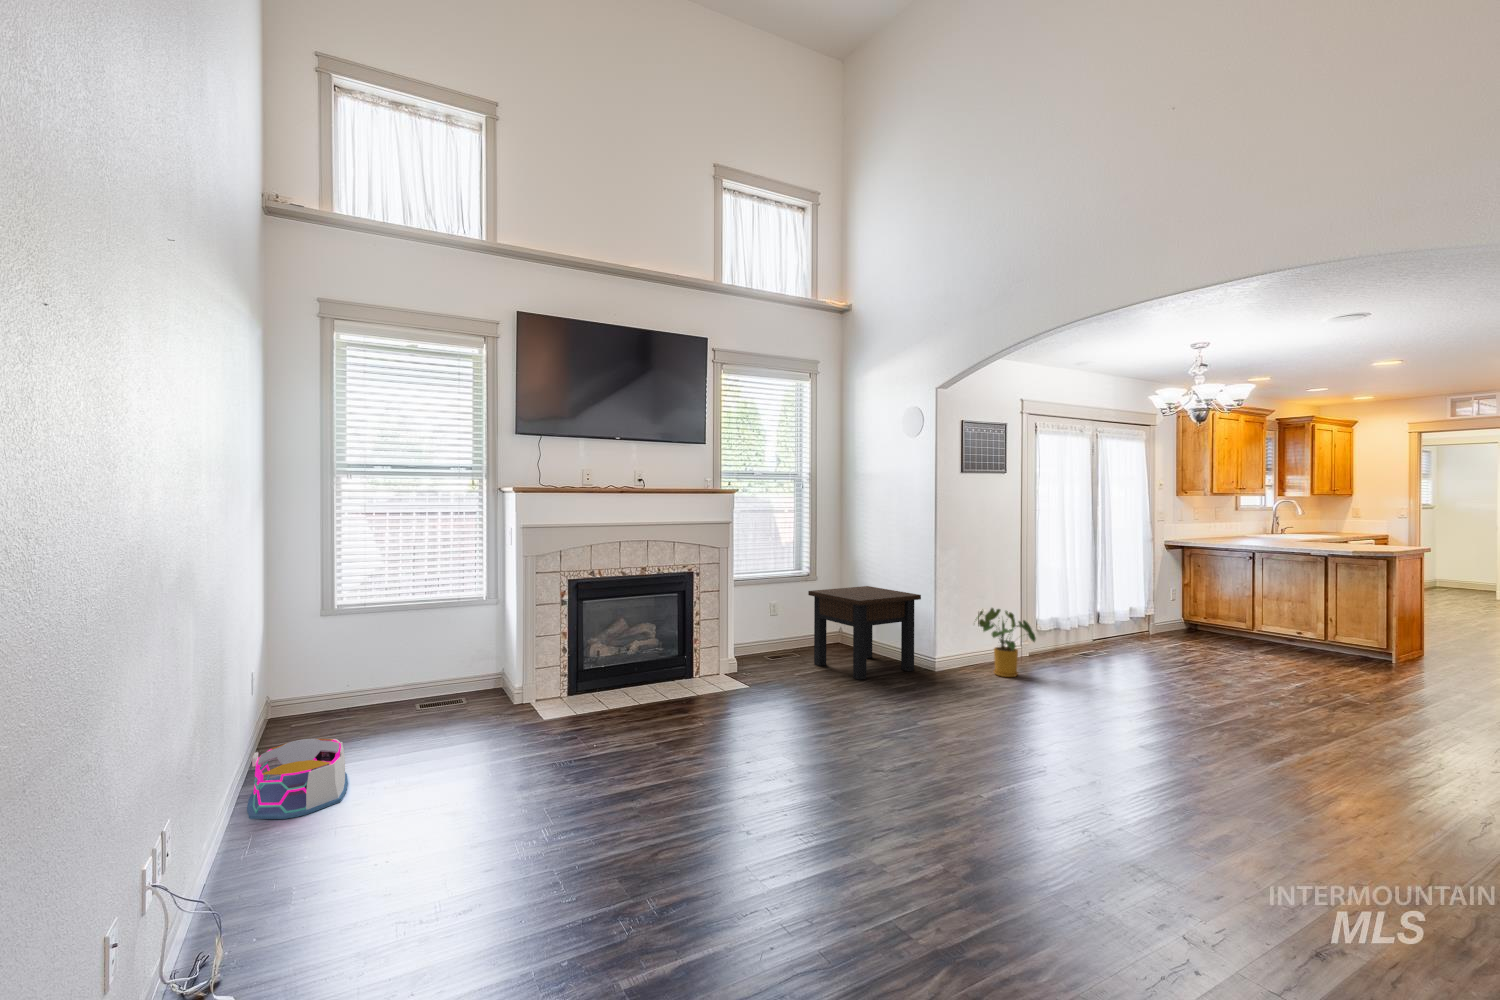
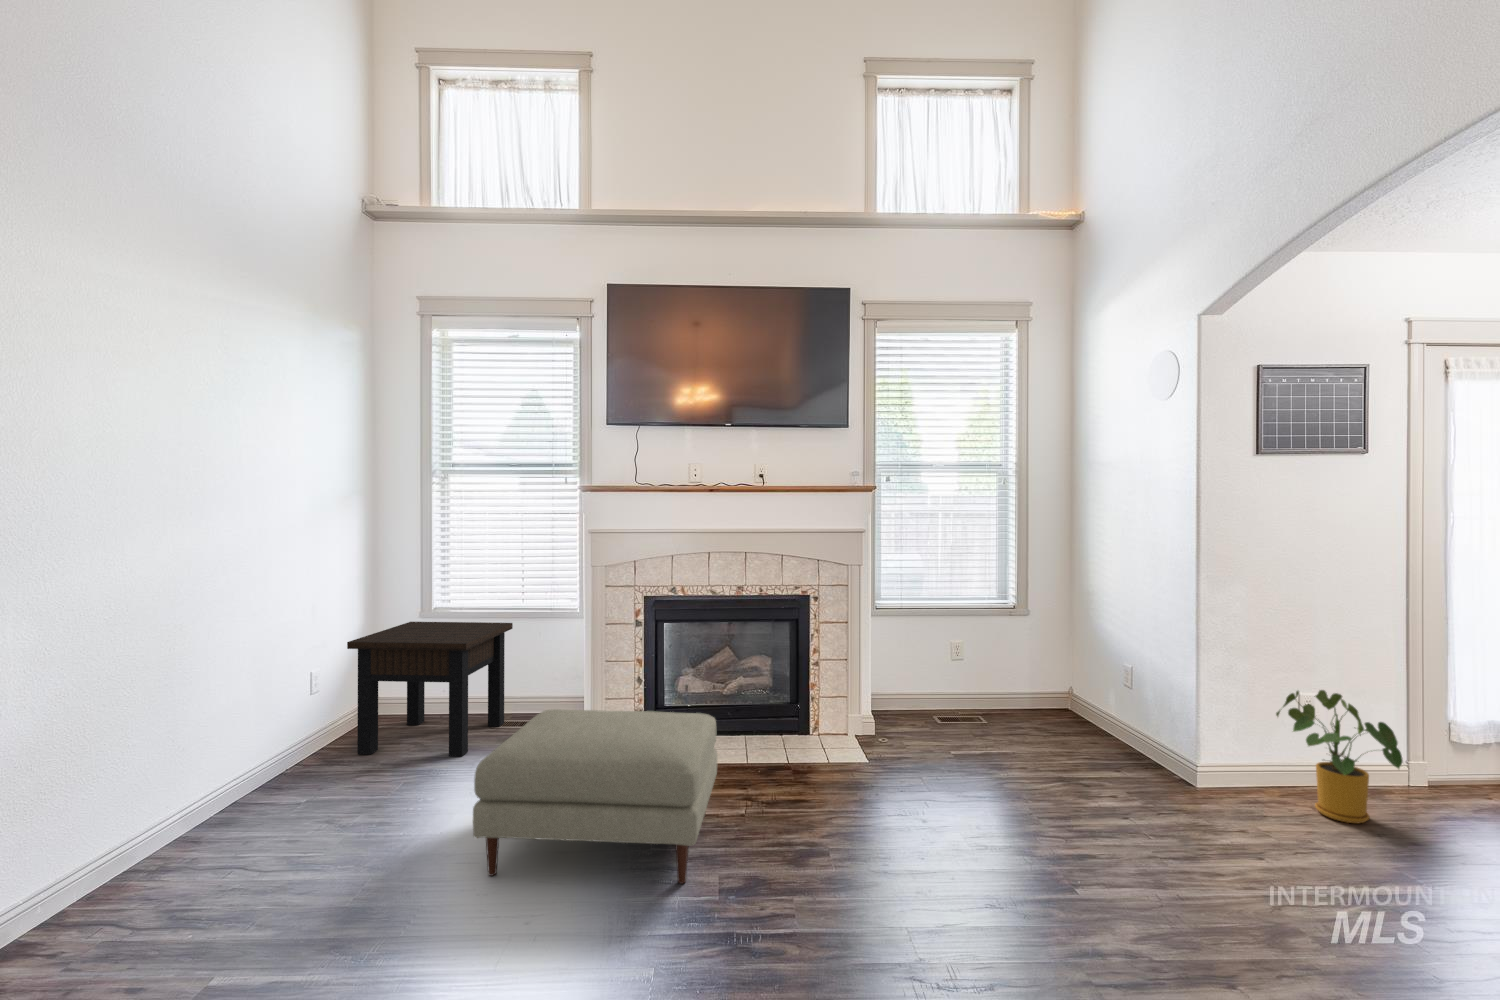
side table: present [808,586,921,680] -> present [347,622,513,757]
ottoman: none [543,659,725,792] -> present [473,709,717,884]
storage bin: present [247,738,348,819] -> none [218,748,351,835]

